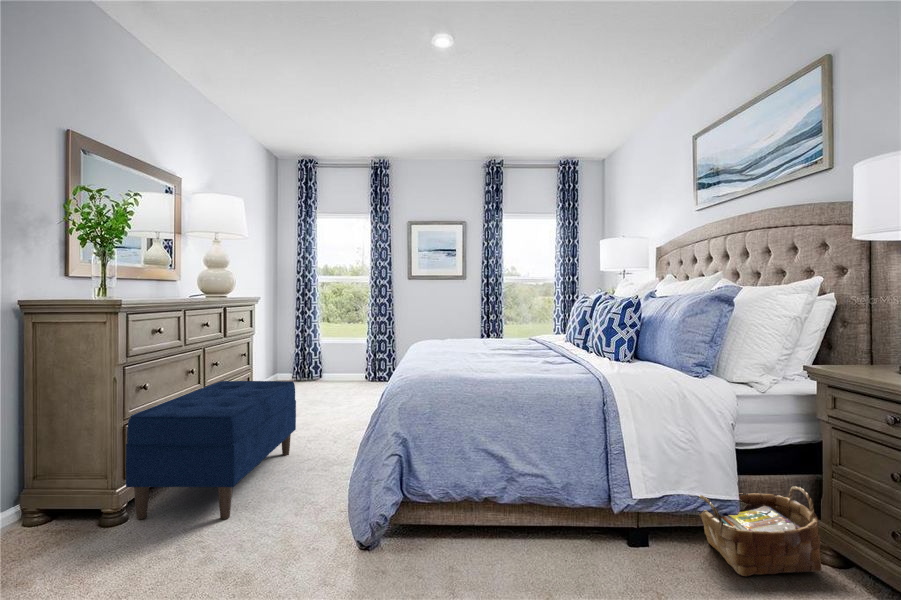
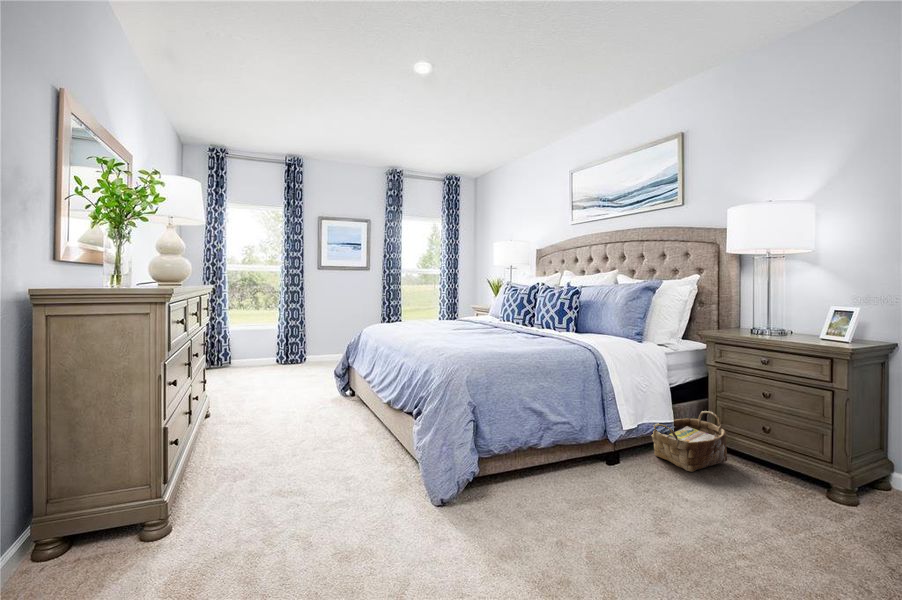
bench: present [126,381,296,519] -> none [182,367,300,515]

